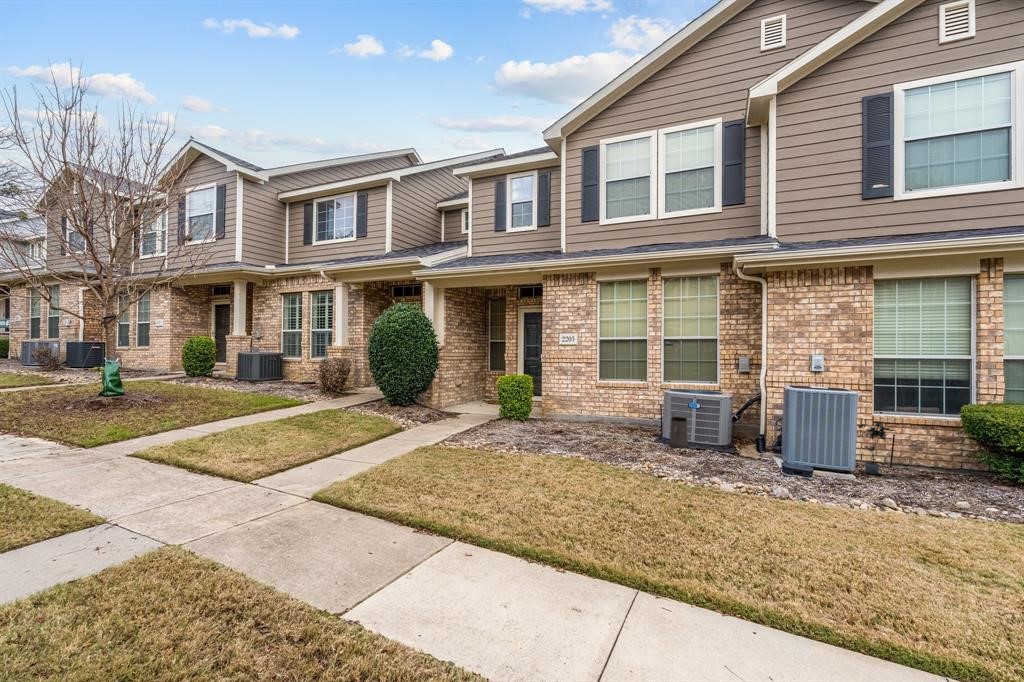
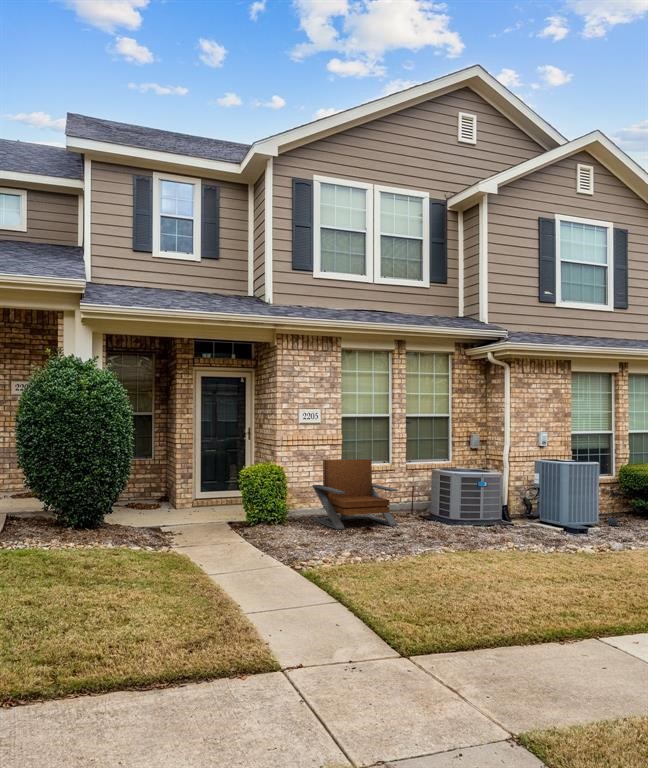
lounge chair: none [551,373,618,432] -> present [313,459,398,529]
watering can: present [669,411,688,448] -> none [468,492,490,530]

